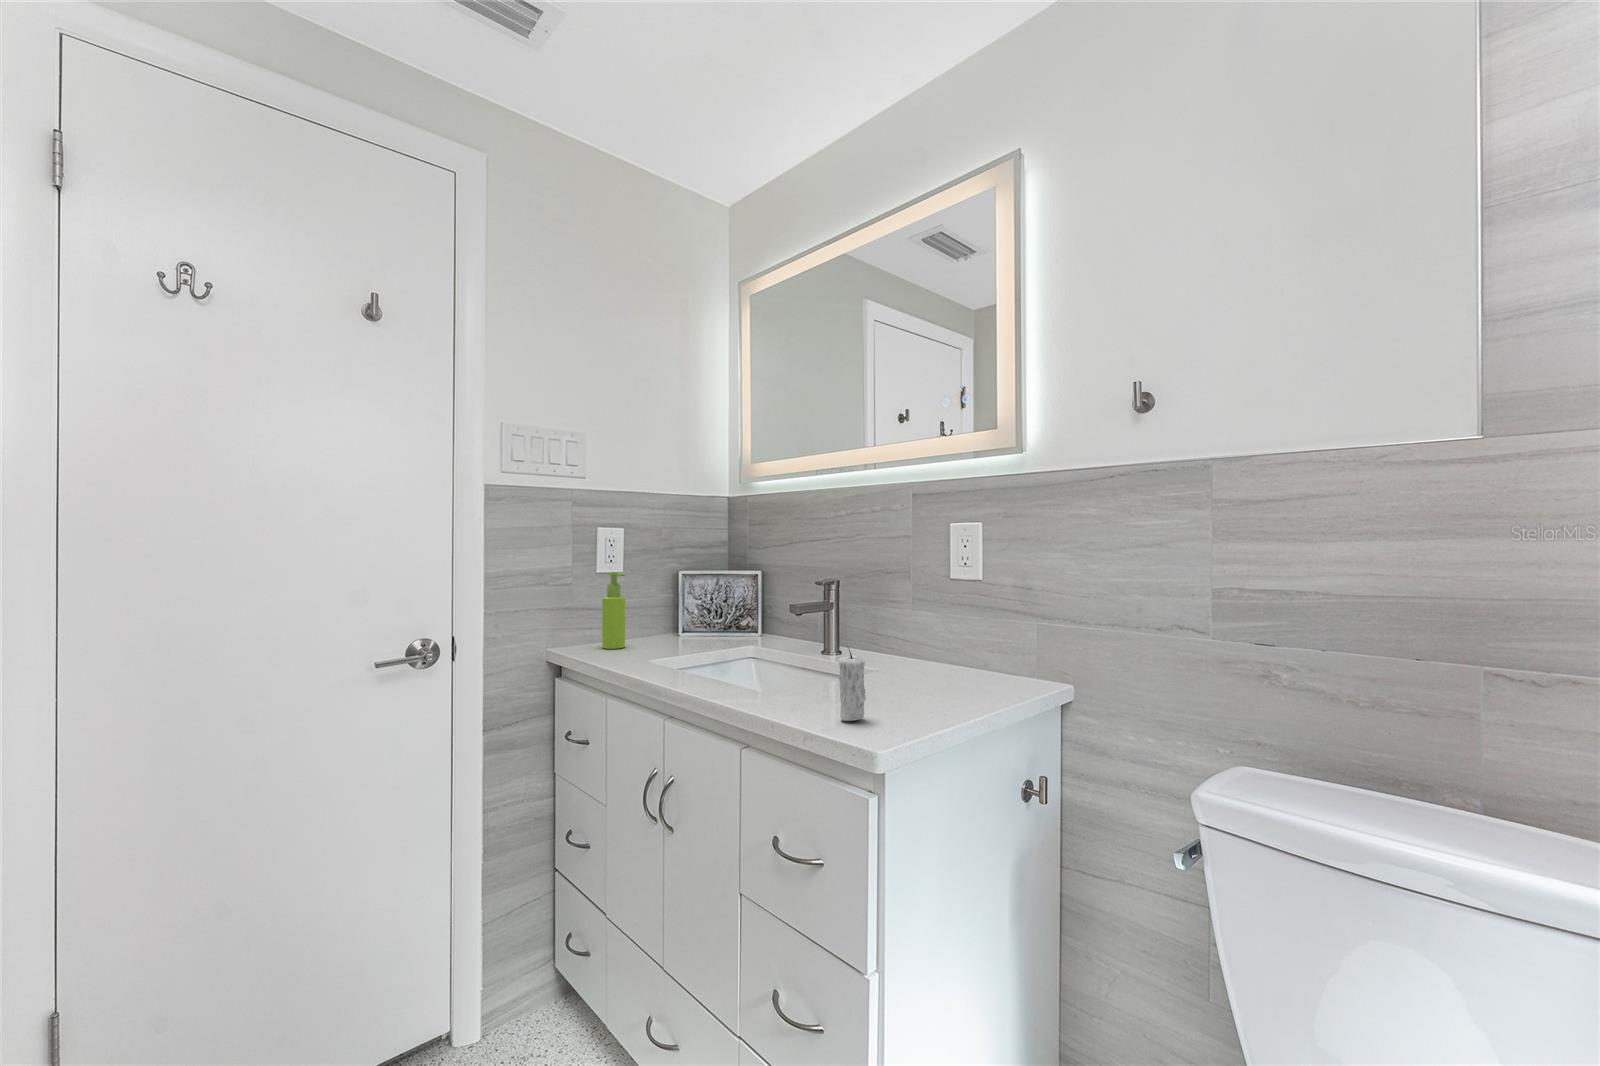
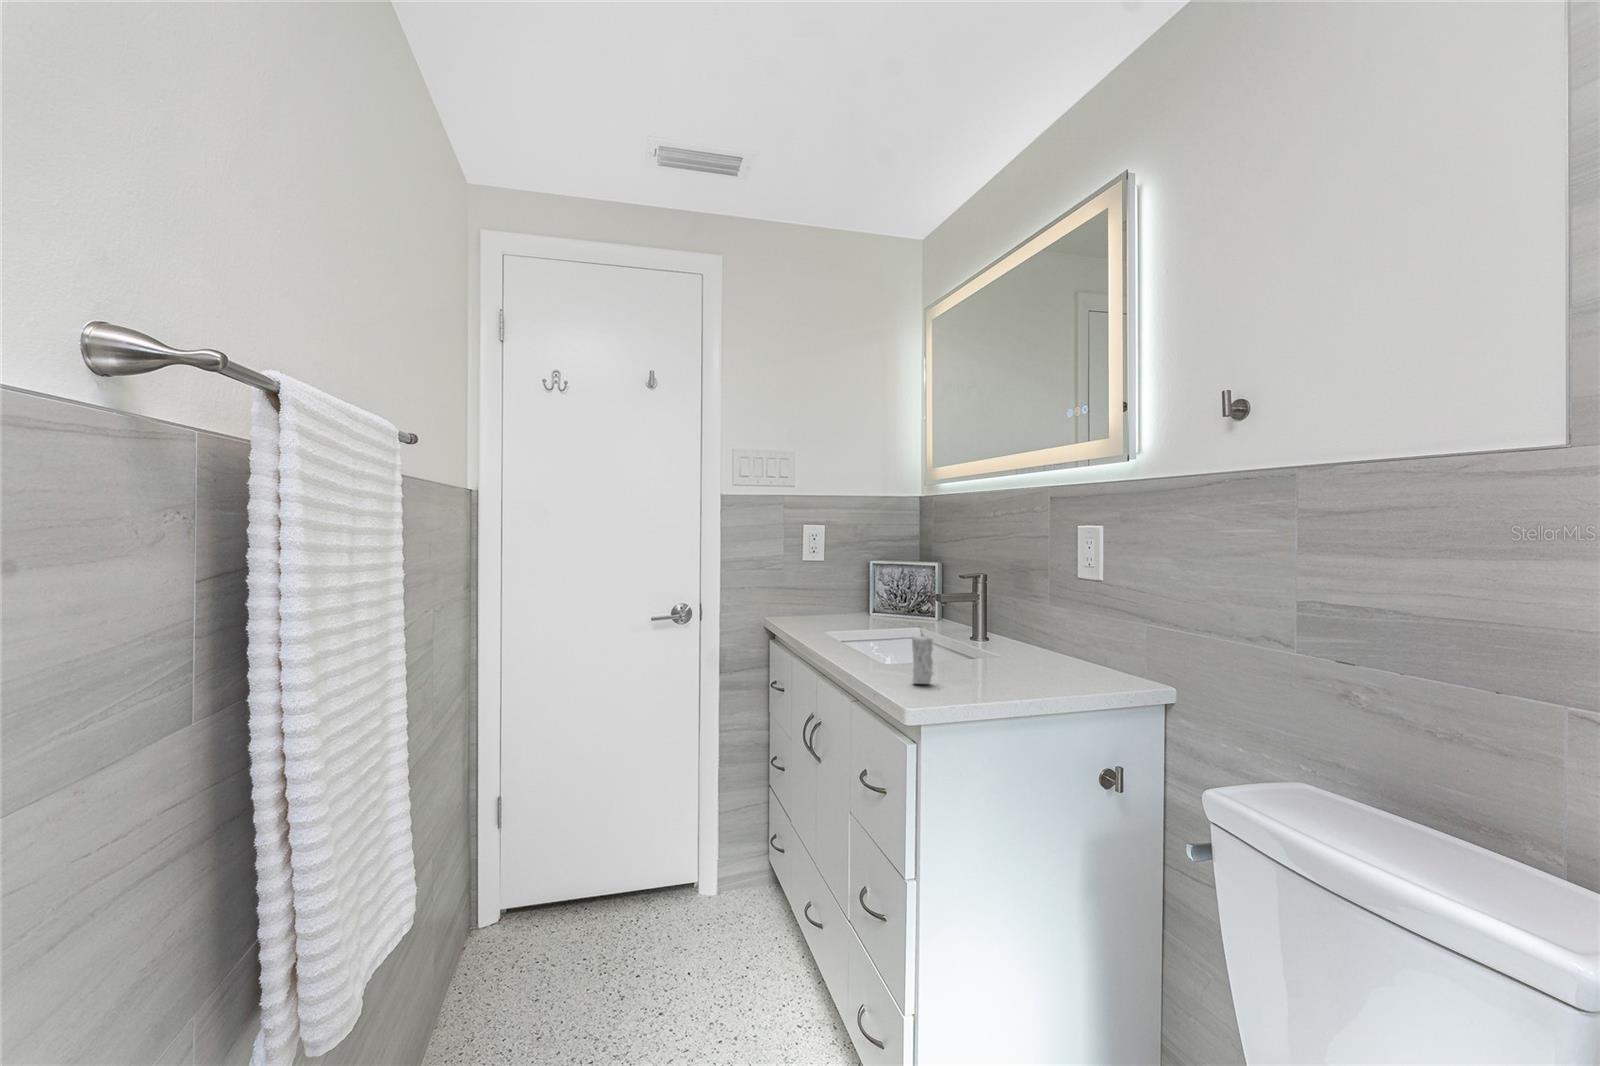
soap dispenser: present [602,572,625,649] -> none [806,562,823,621]

